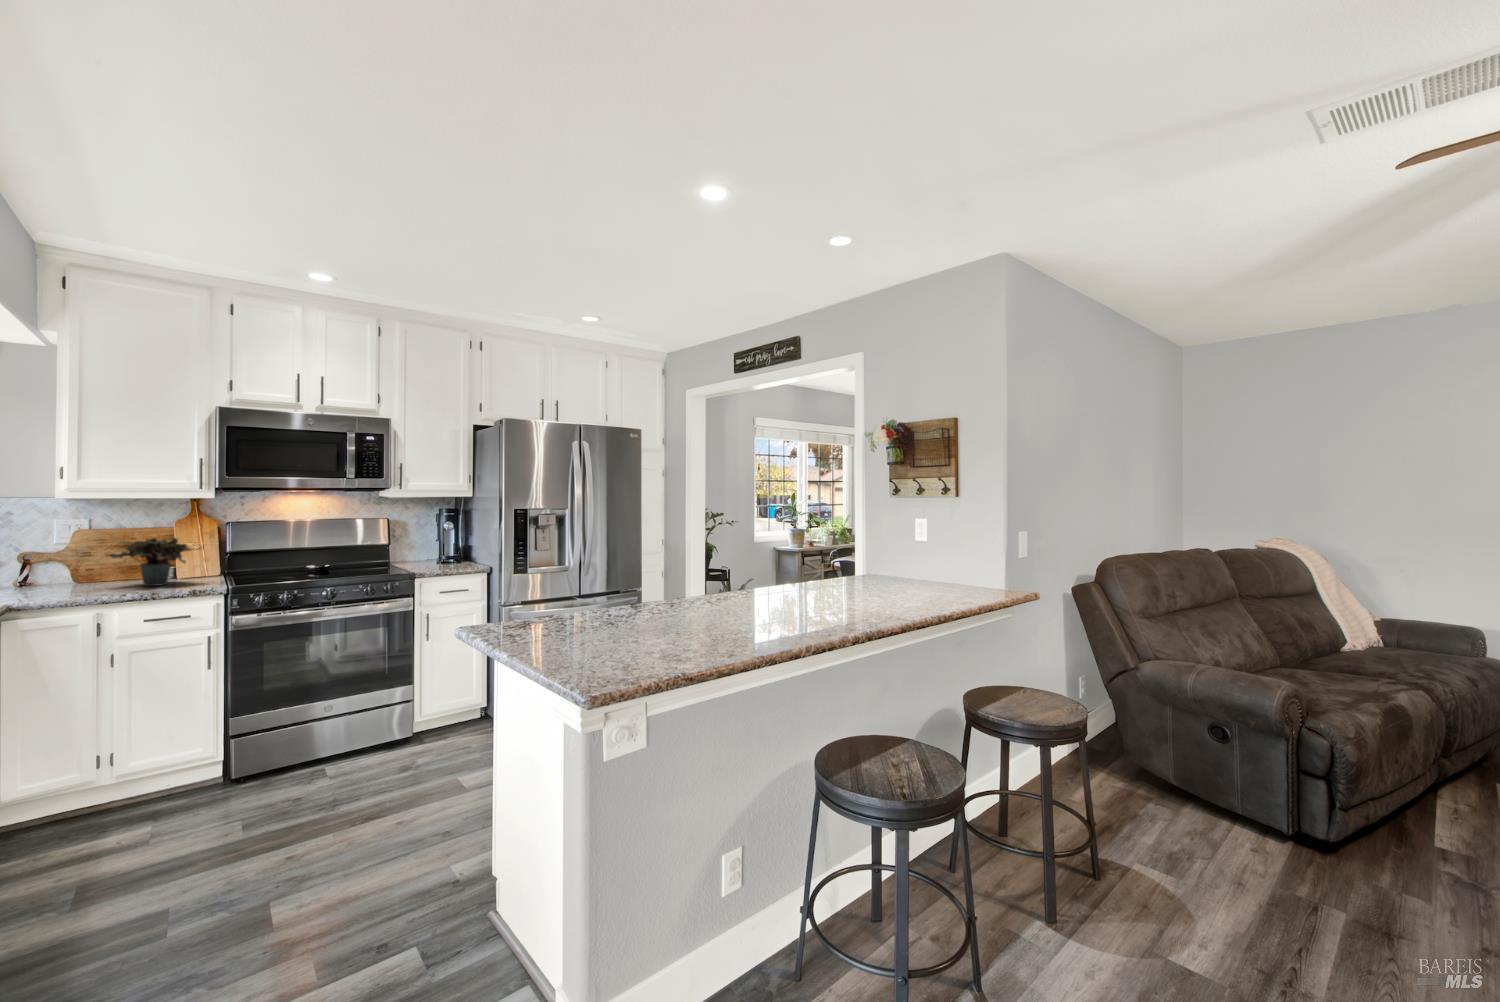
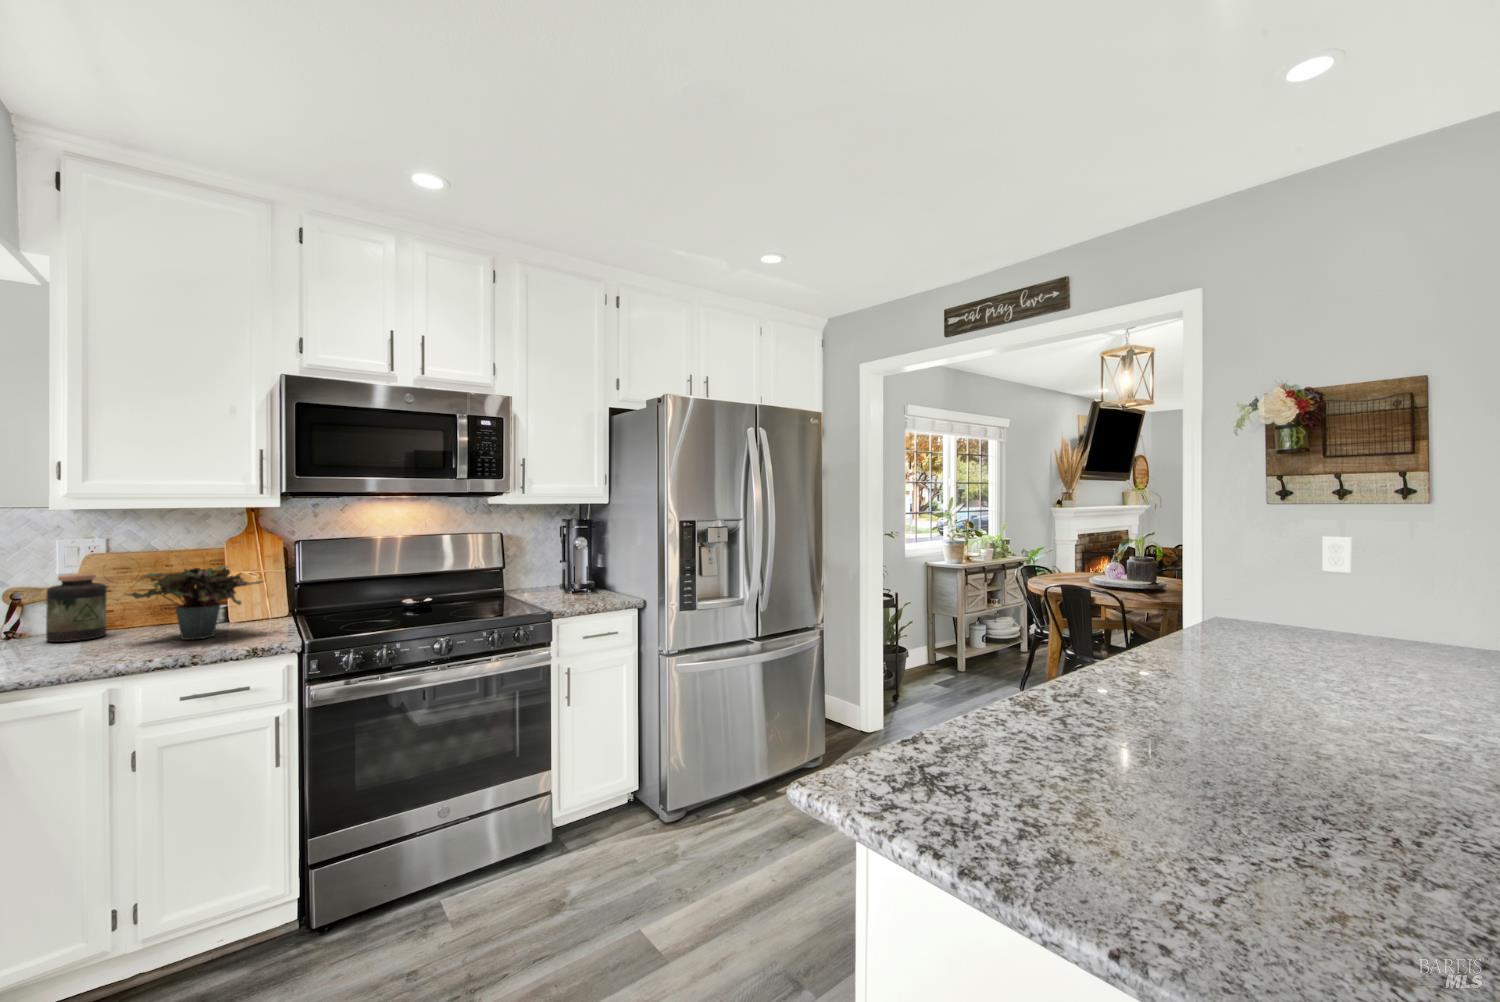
jar: none [50,542,91,587] -> present [46,574,107,642]

